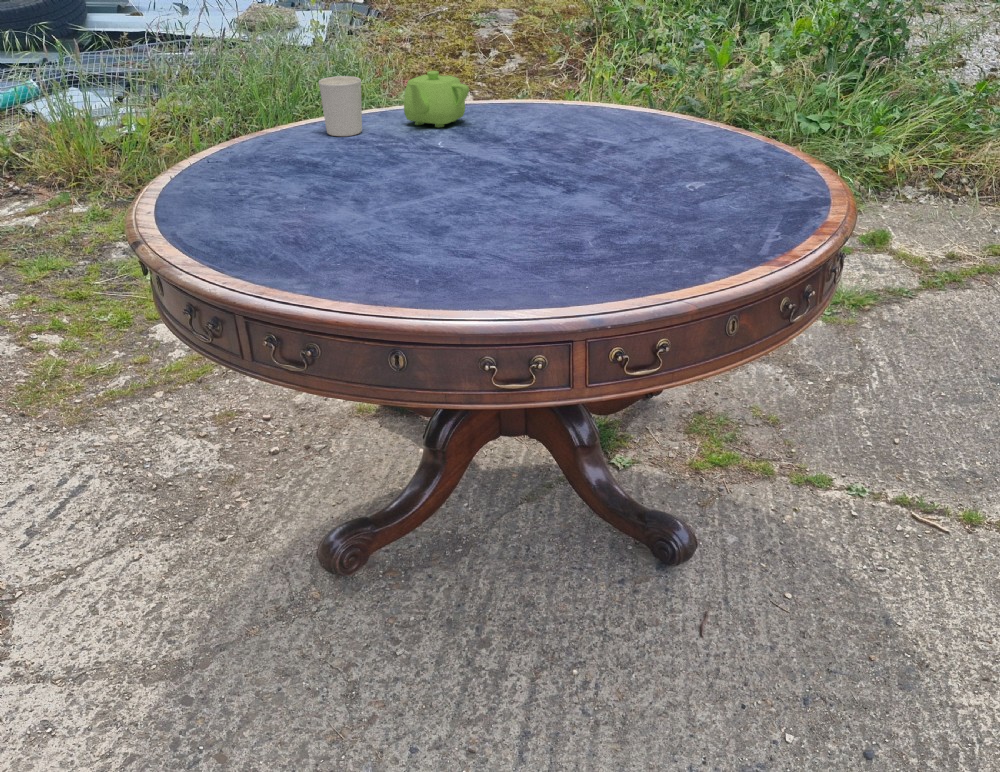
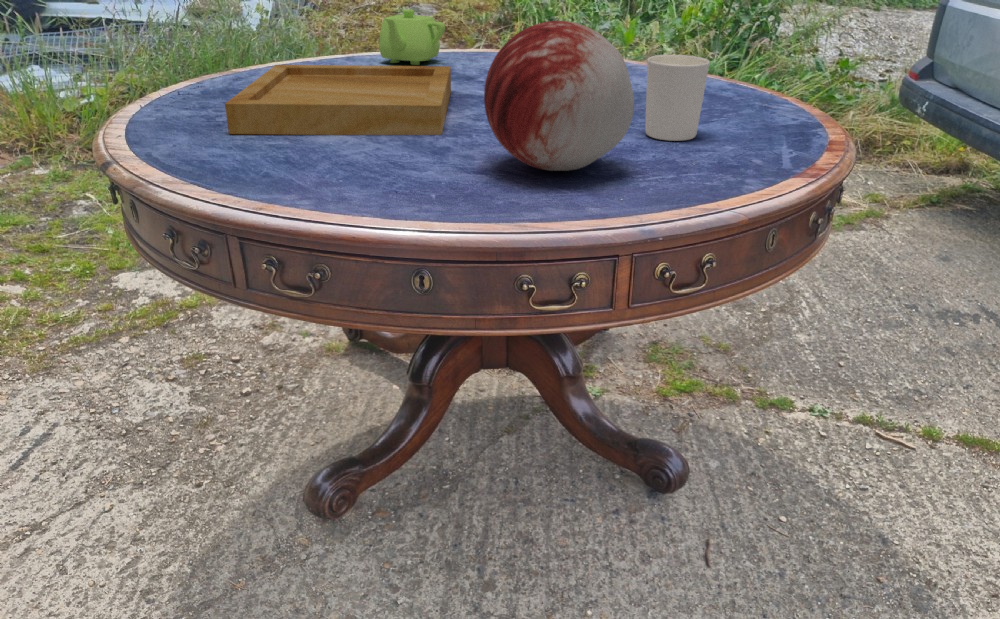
candle holder: present [319,76,362,136] -> present [645,55,710,141]
decorative orb: none [461,130,596,262] -> present [484,21,634,171]
tray: none [242,139,463,219] -> present [225,65,451,135]

